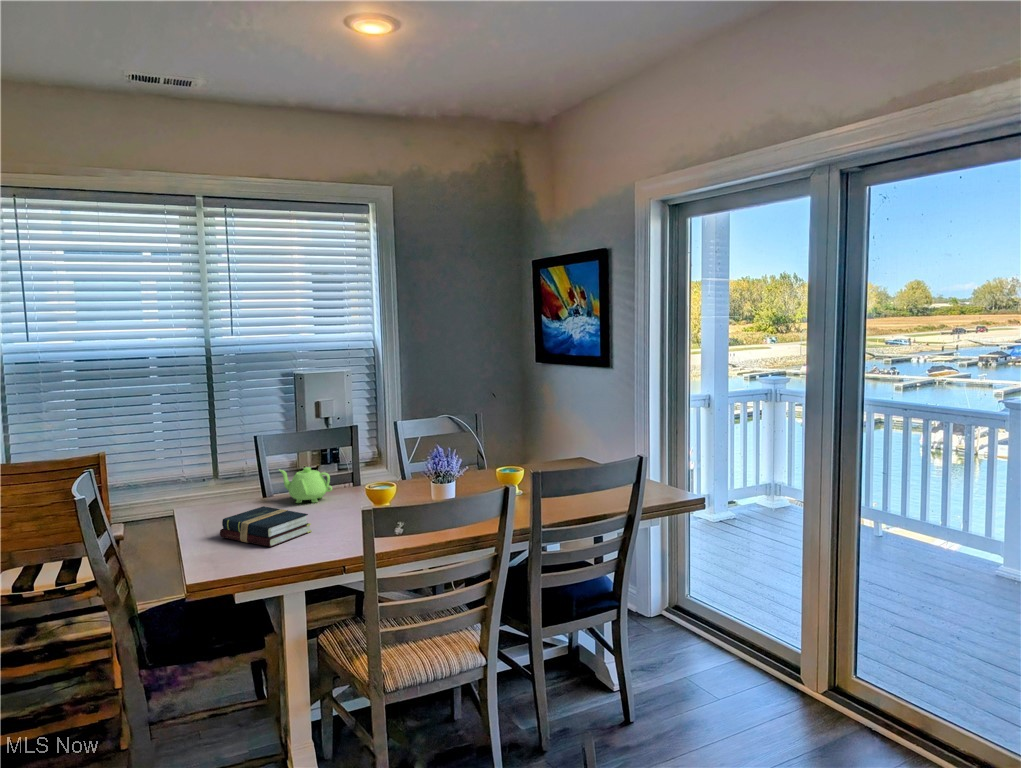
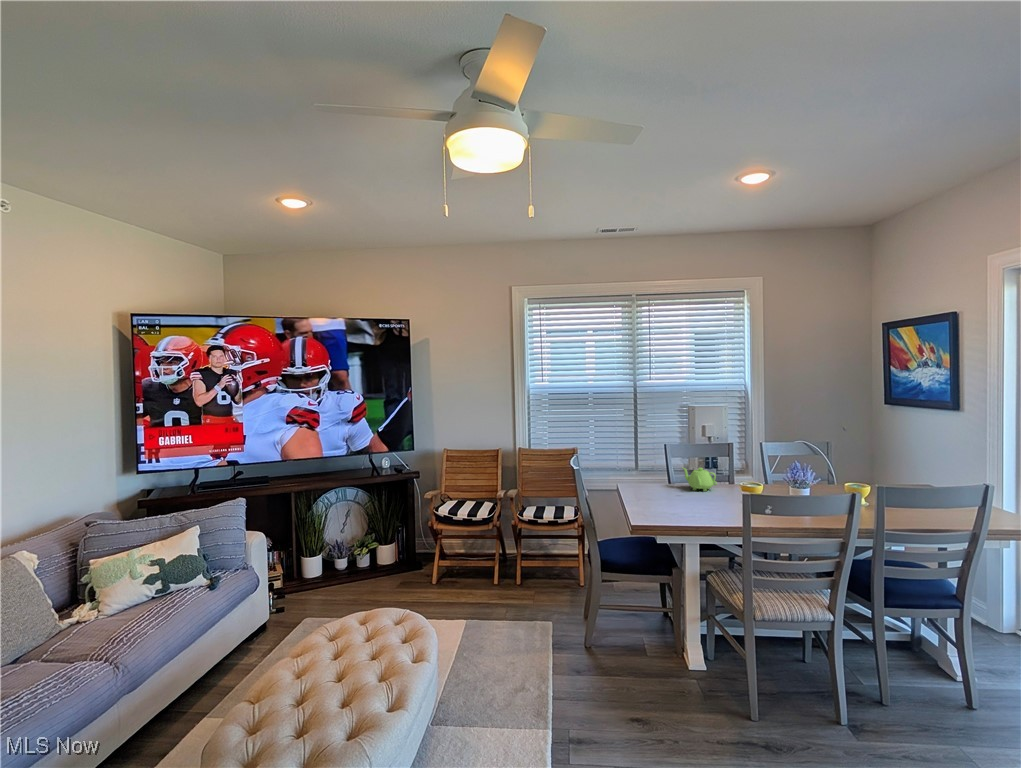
hardback book: present [220,506,311,547] -> none [650,488,706,513]

